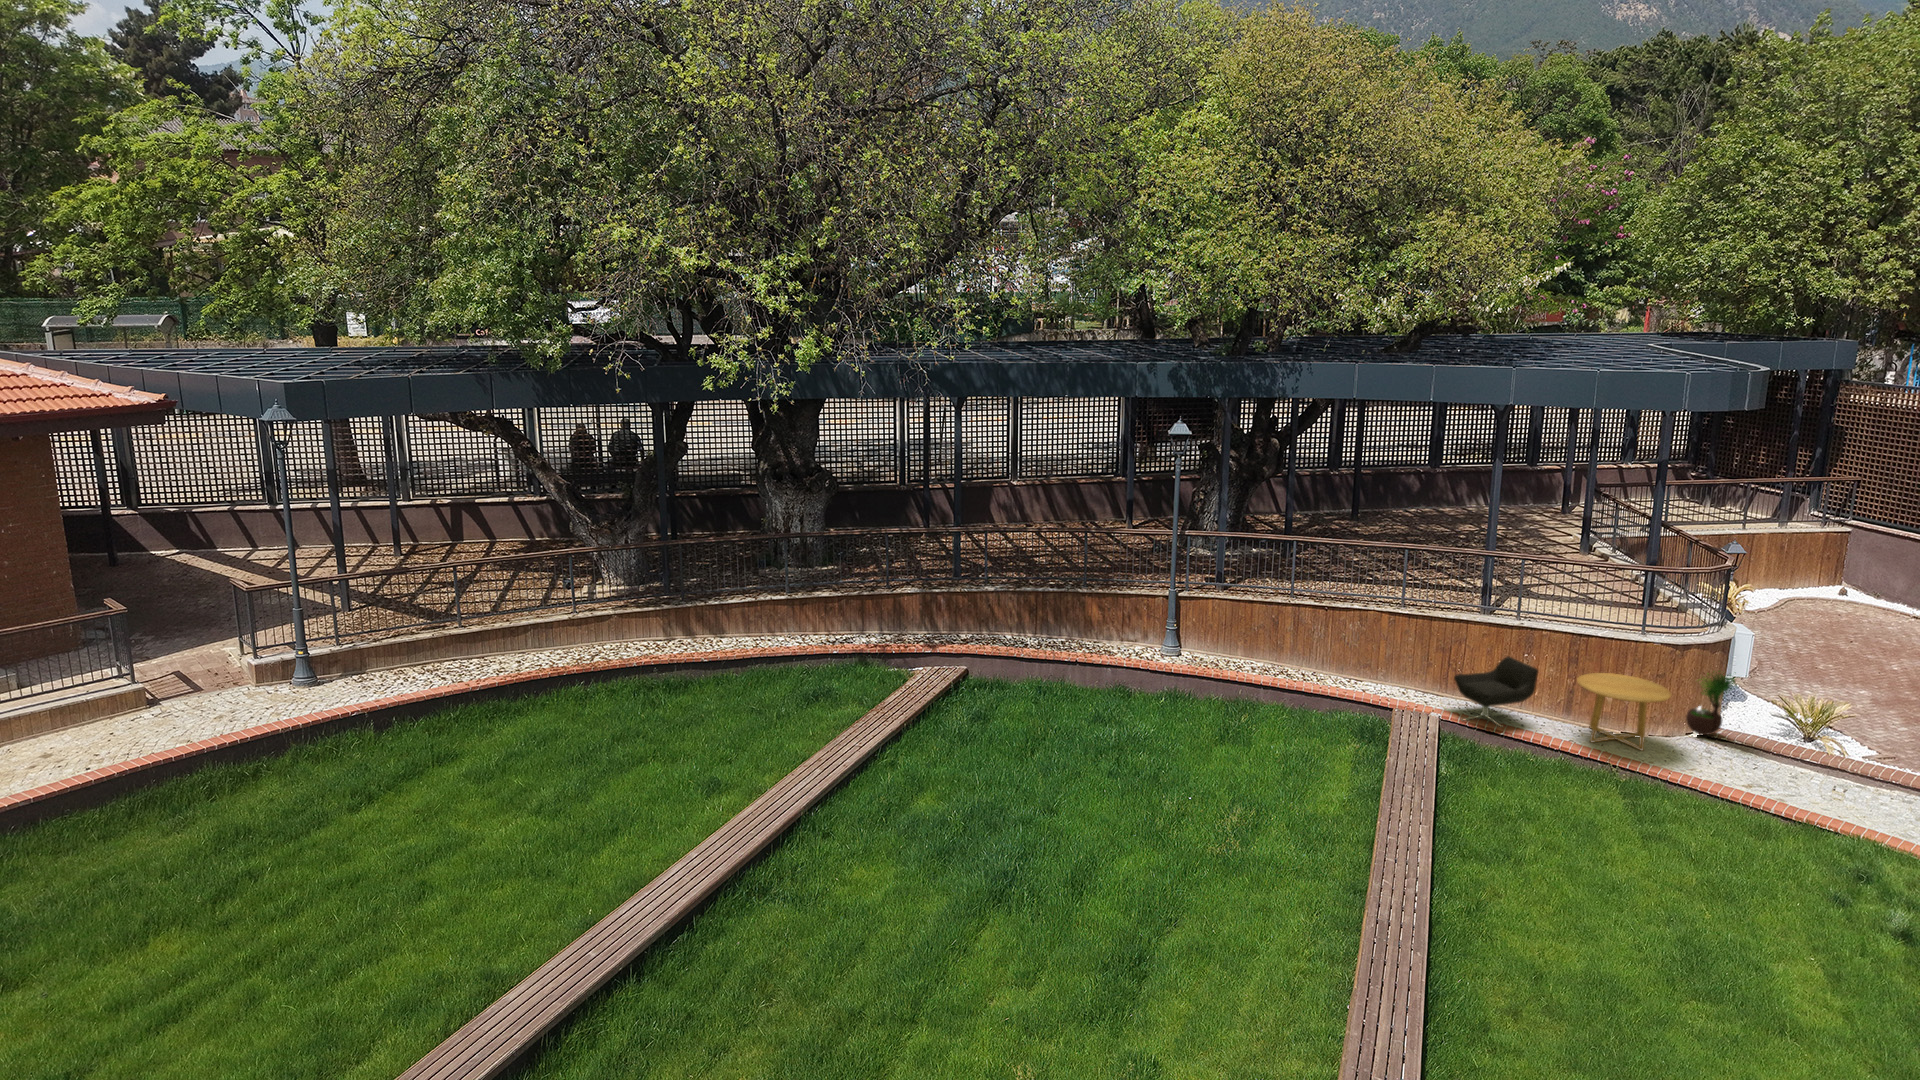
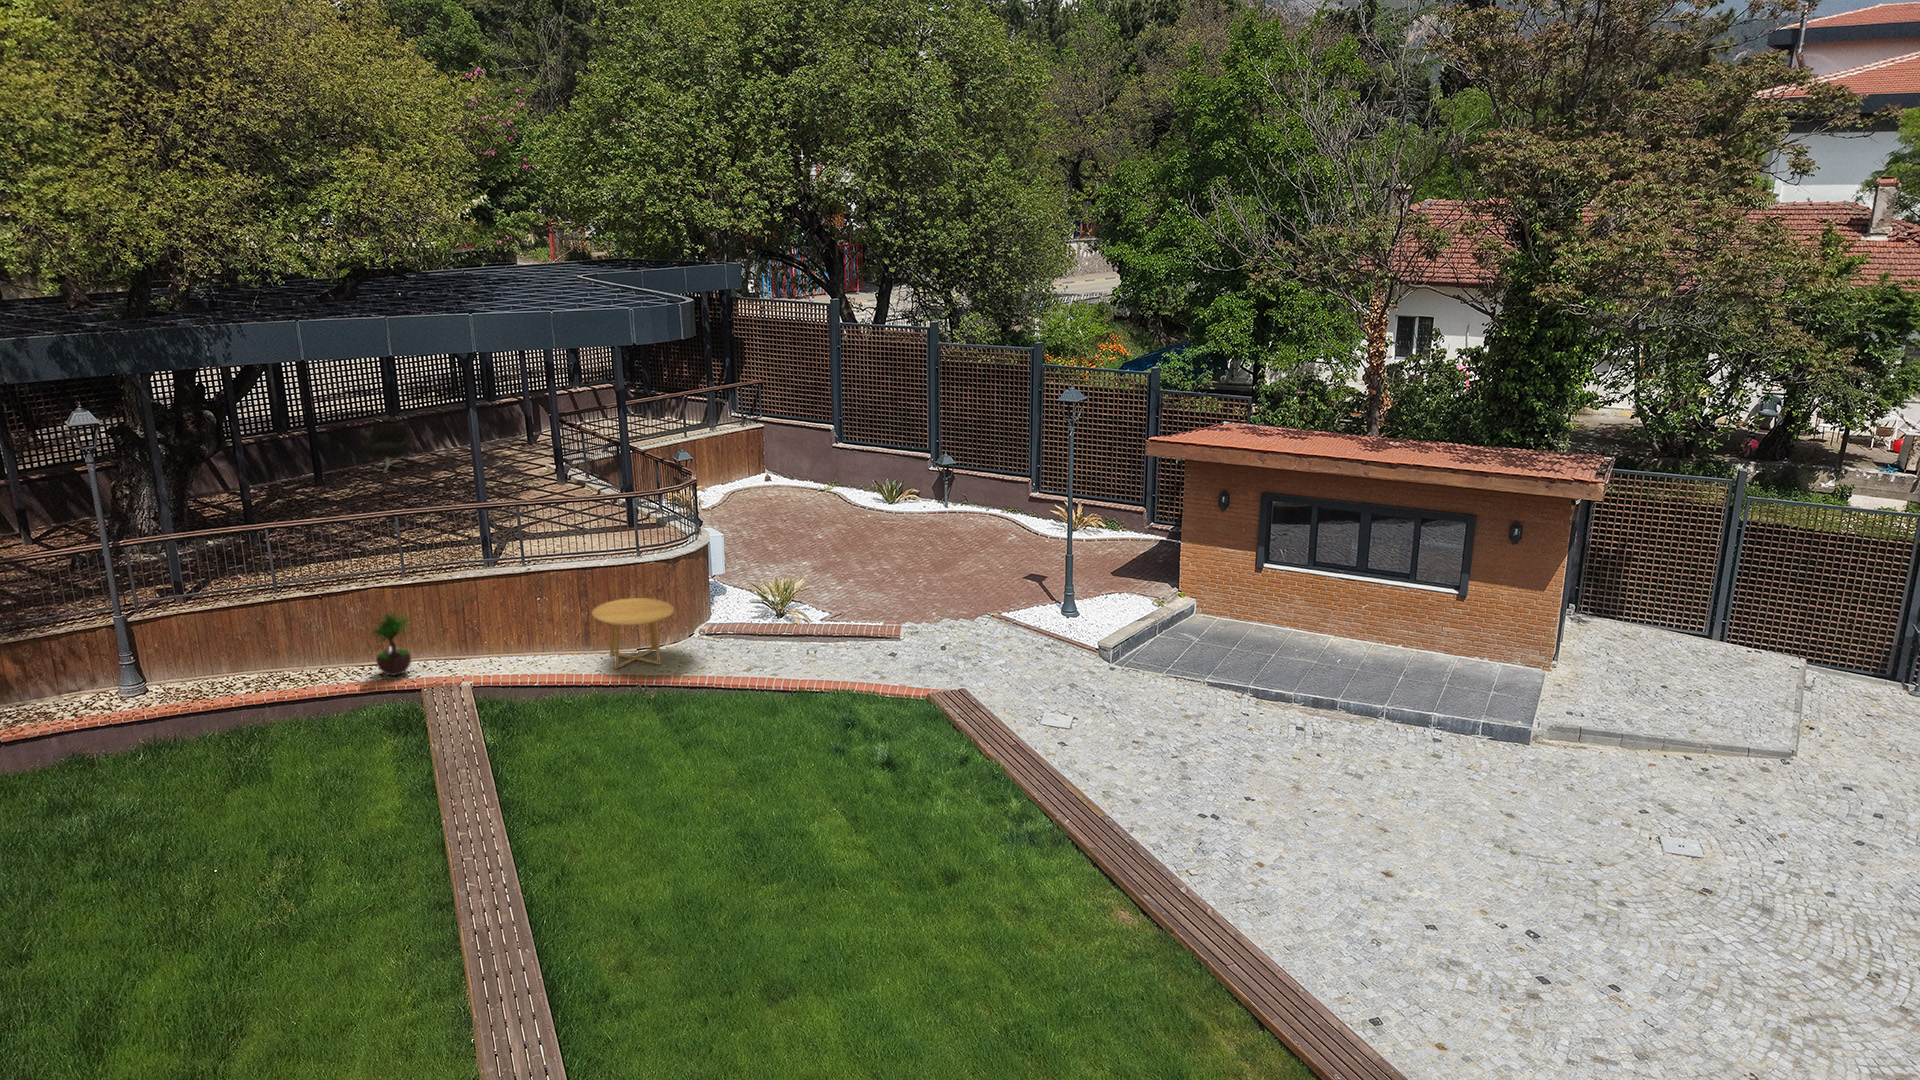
lounge chair: present [1454,656,1538,726] -> present [359,424,412,471]
potted tree: present [1686,672,1735,735] -> present [372,614,411,675]

